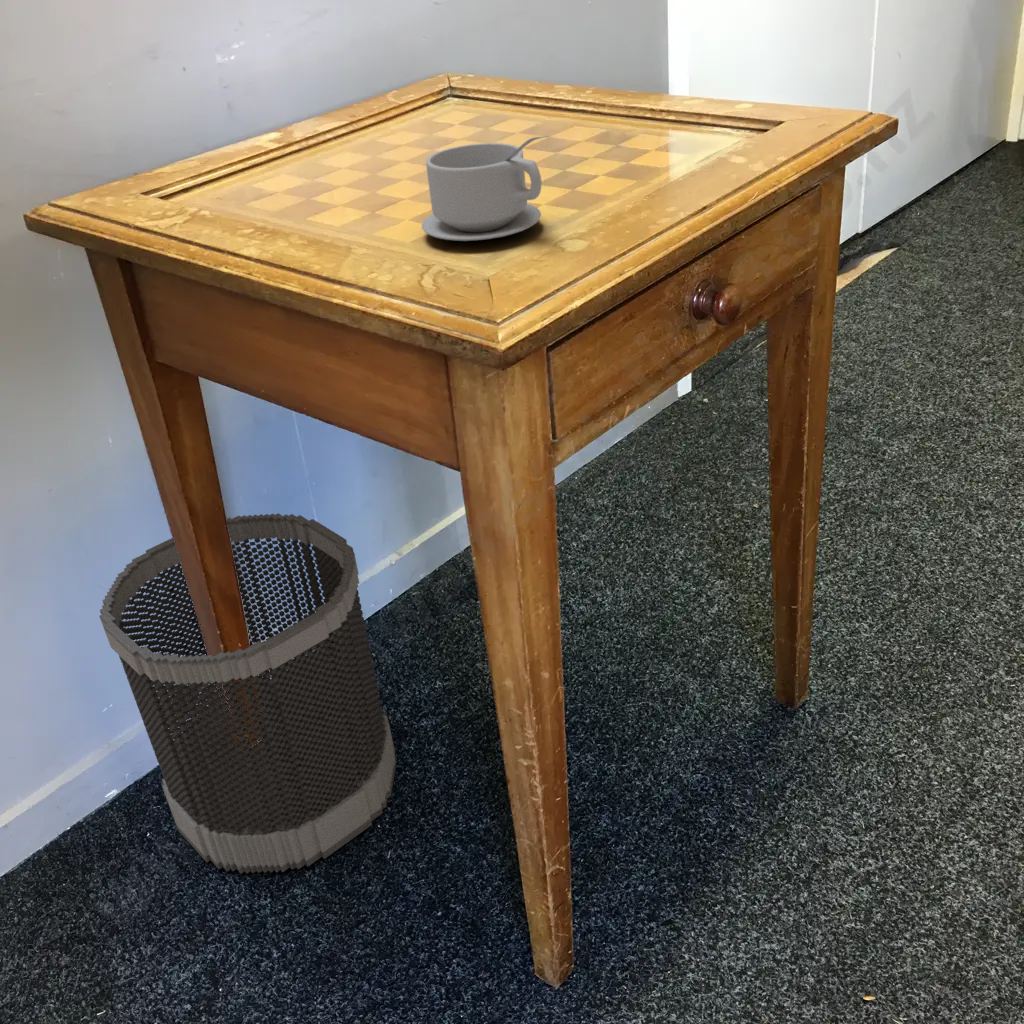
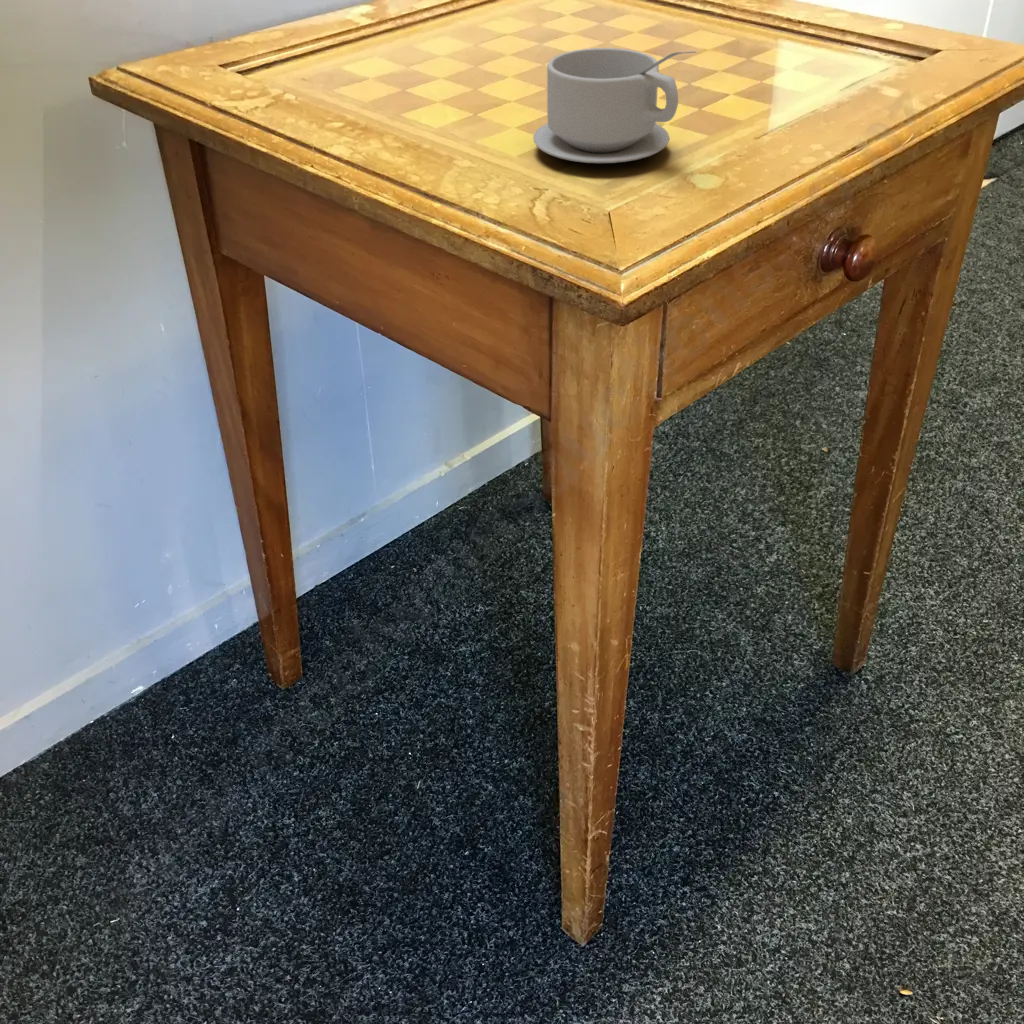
wastebasket: present [99,513,396,873] -> none [138,419,431,793]

